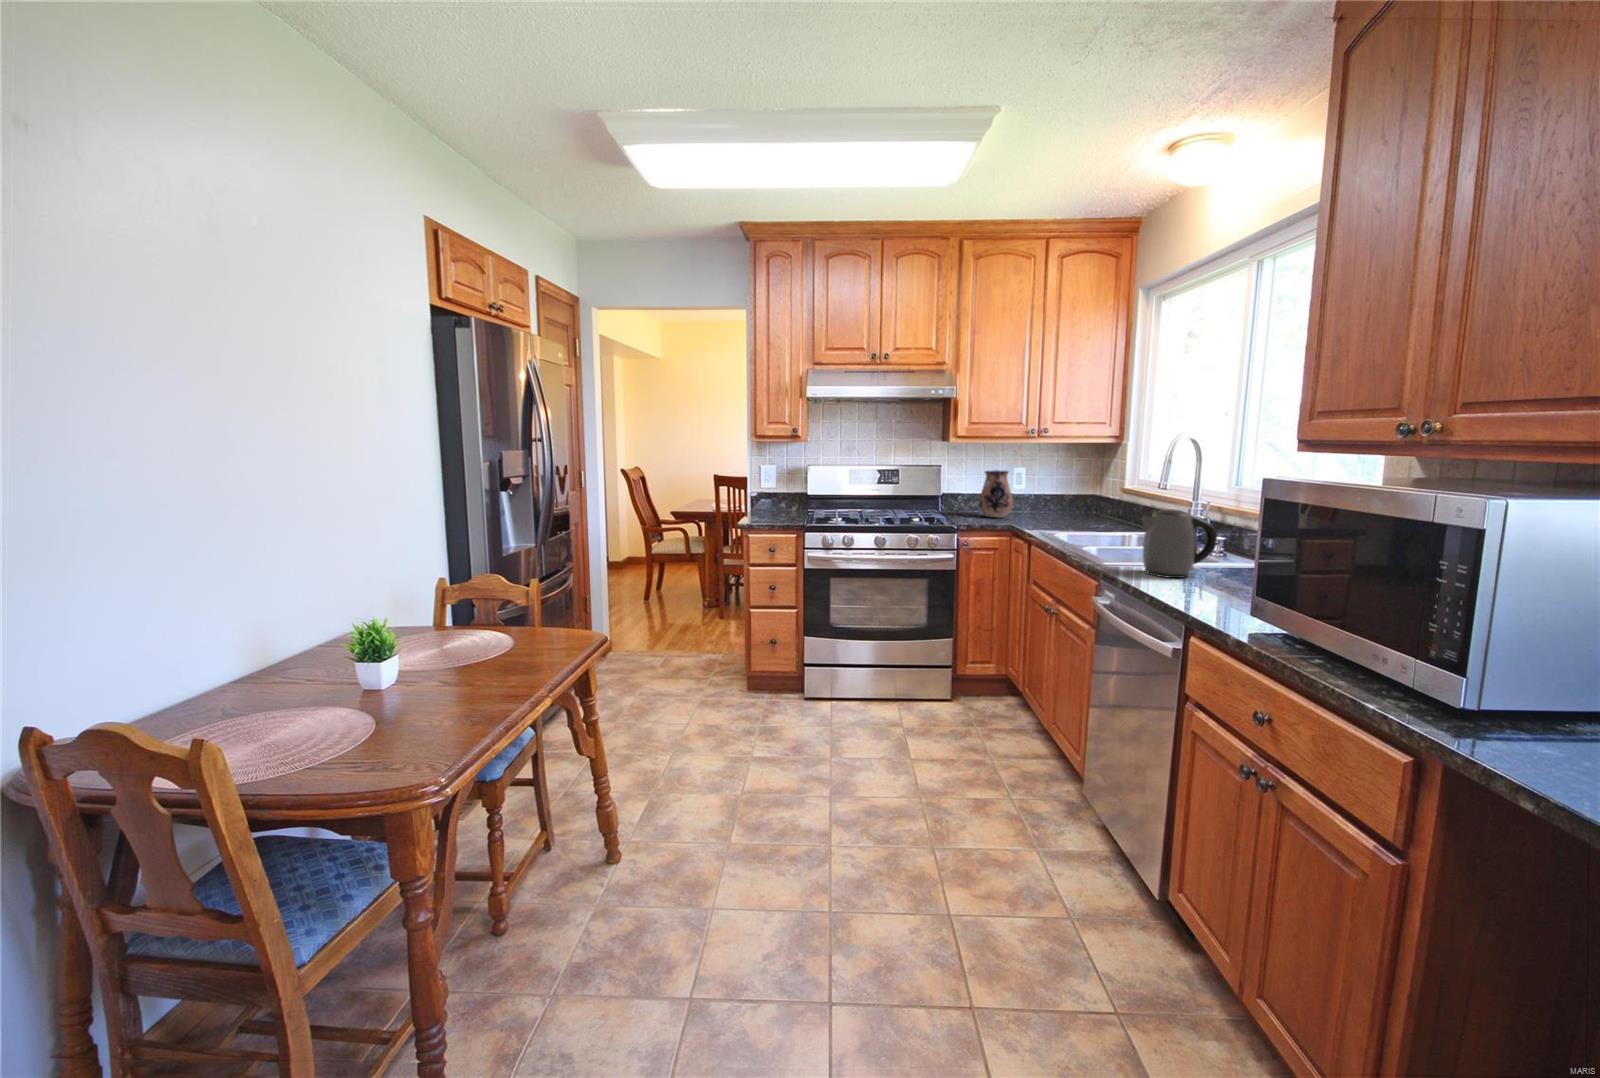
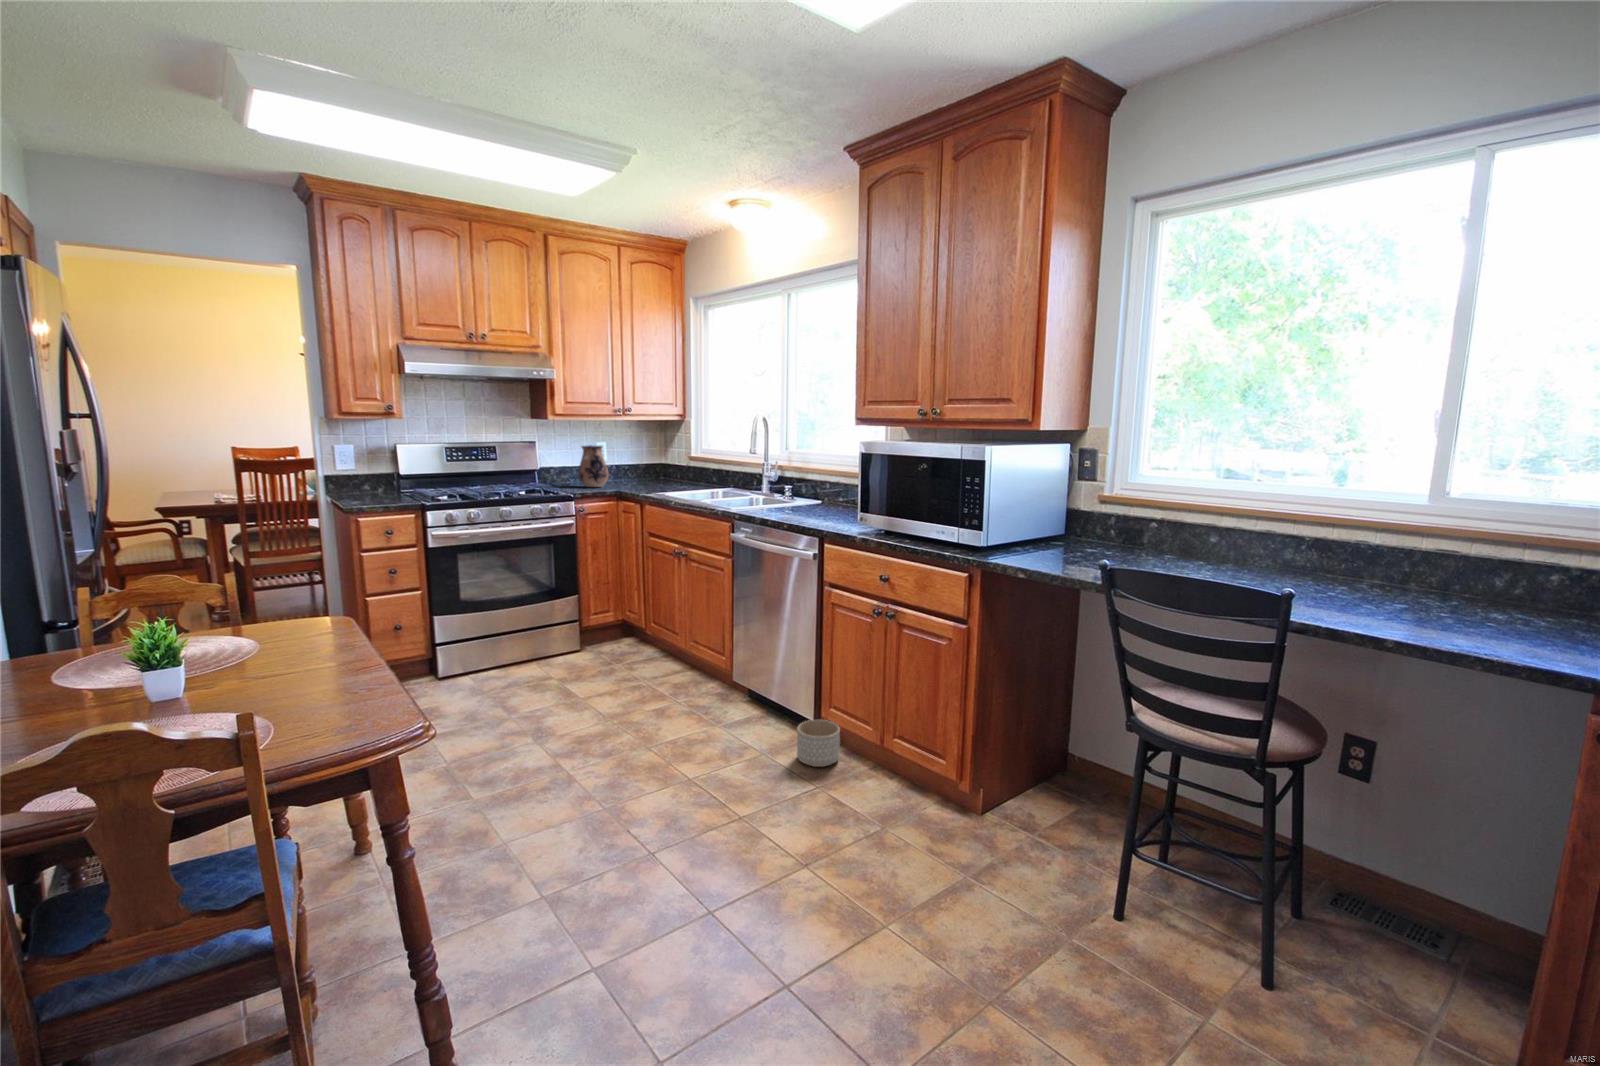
kettle: present [1142,509,1217,578] -> none [751,466,793,512]
planter: none [1118,926,1201,1025] -> present [797,720,840,767]

